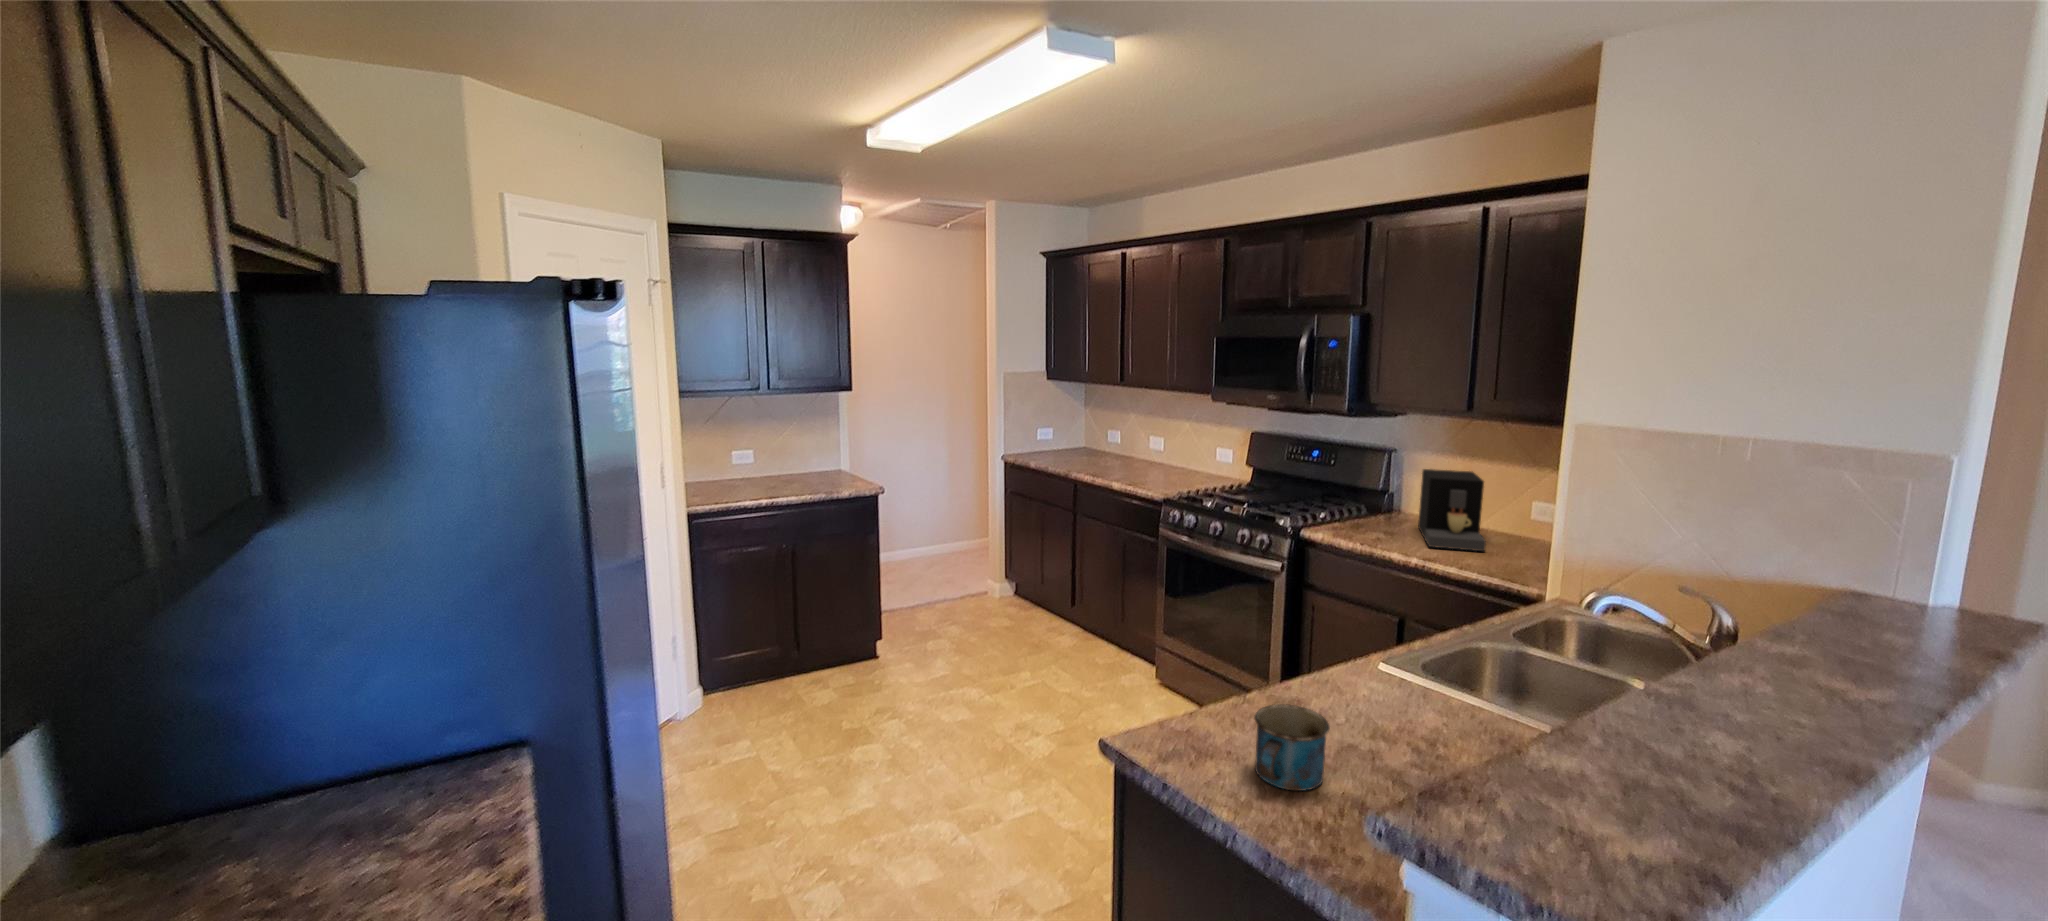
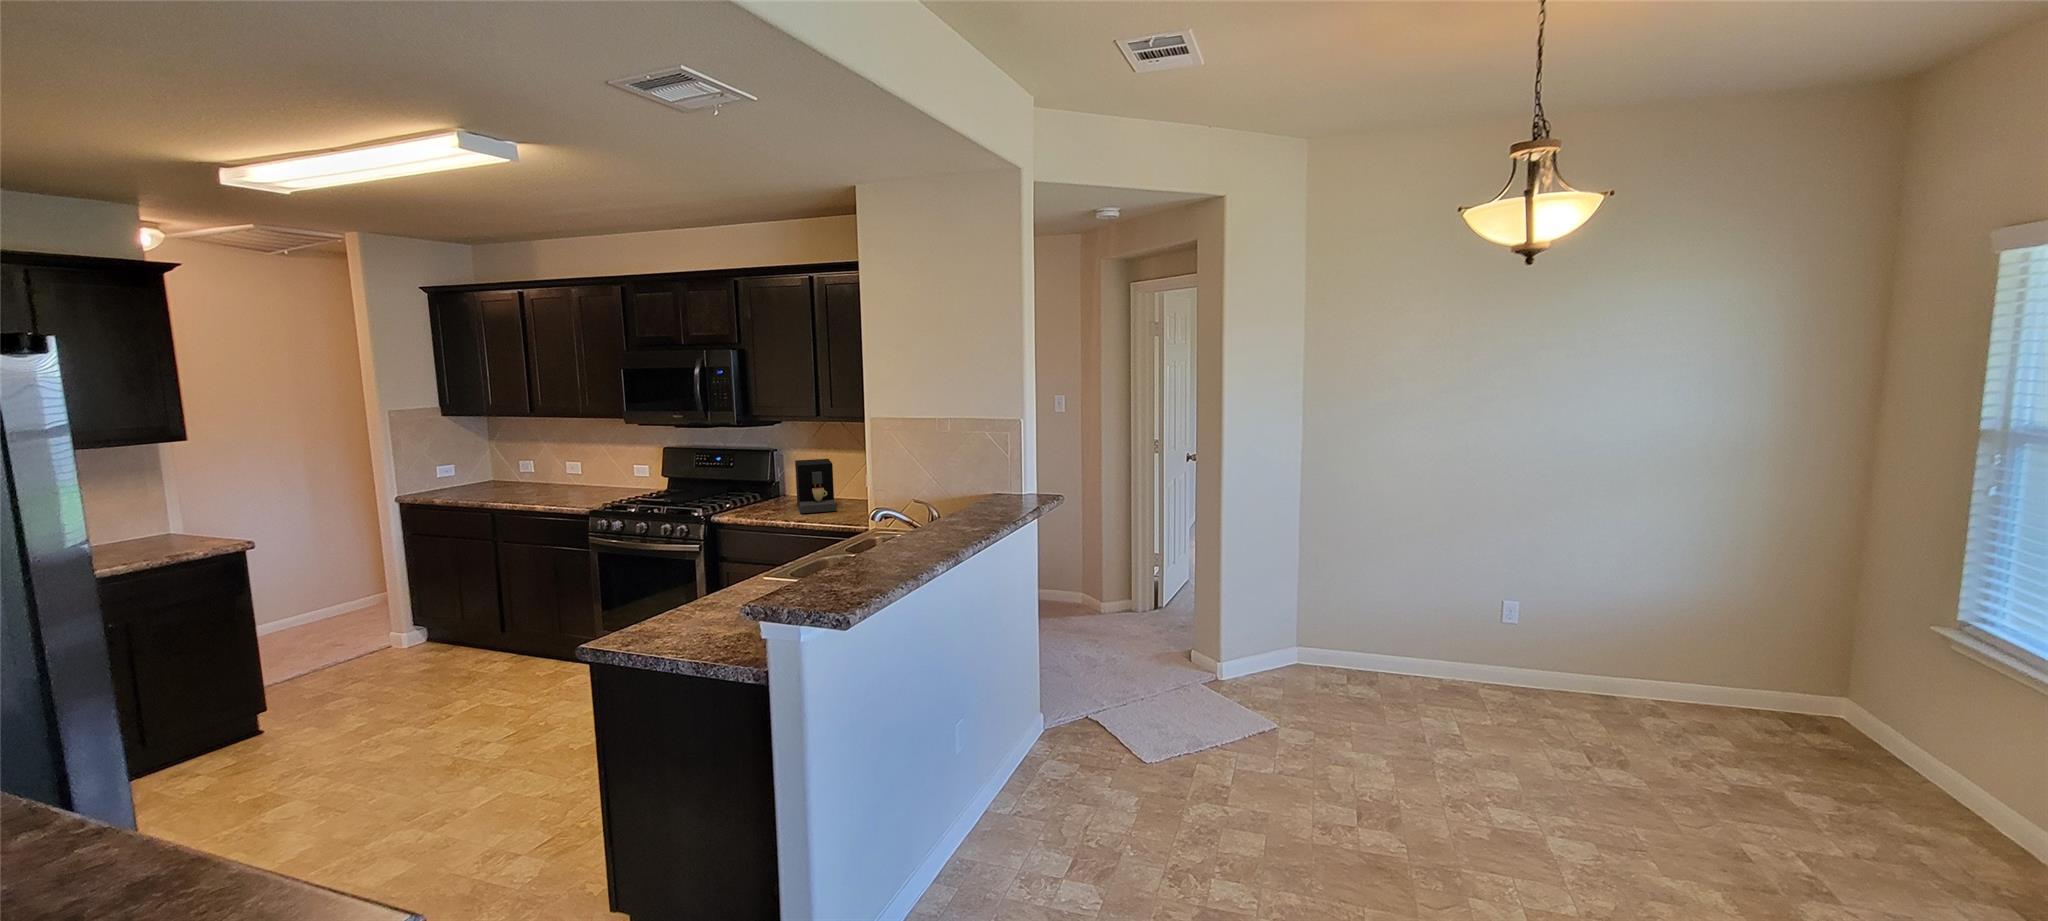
mug: present [1255,704,1330,791] -> none [672,589,716,632]

